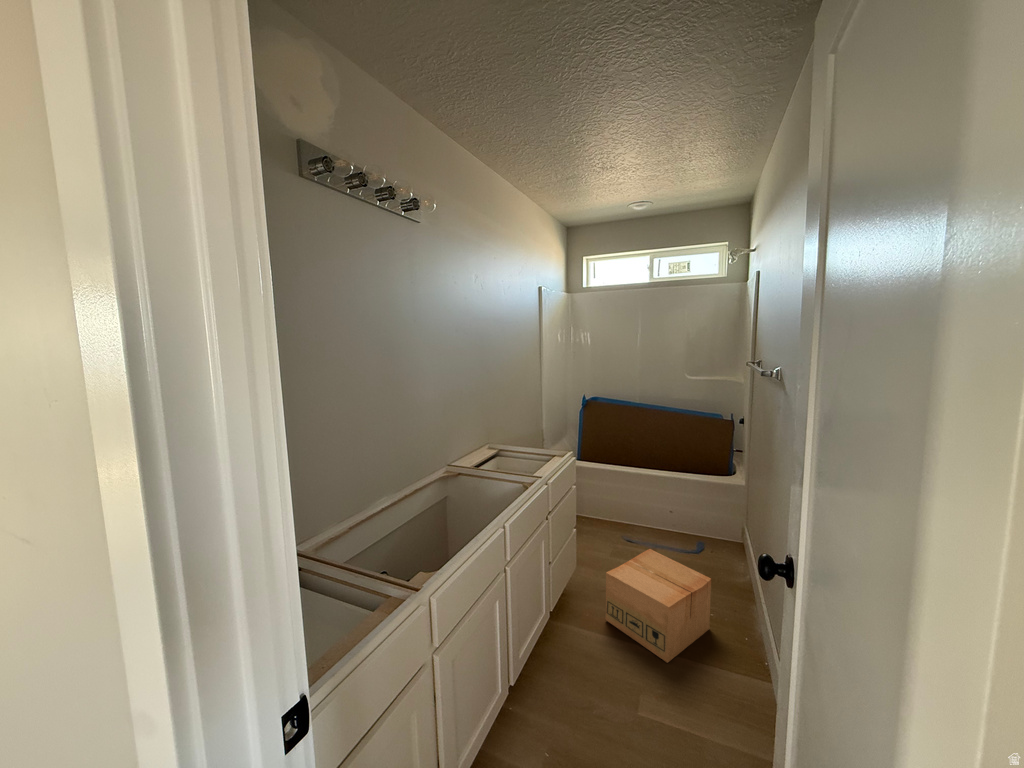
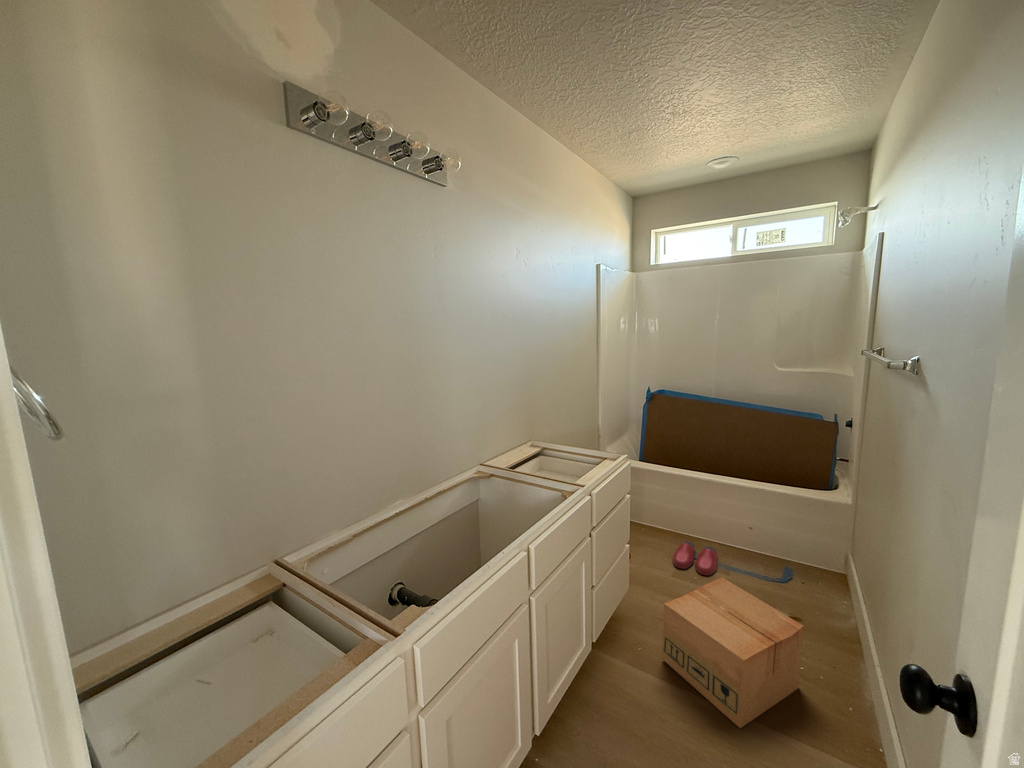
slippers: none [609,526,645,552] -> present [673,541,717,575]

